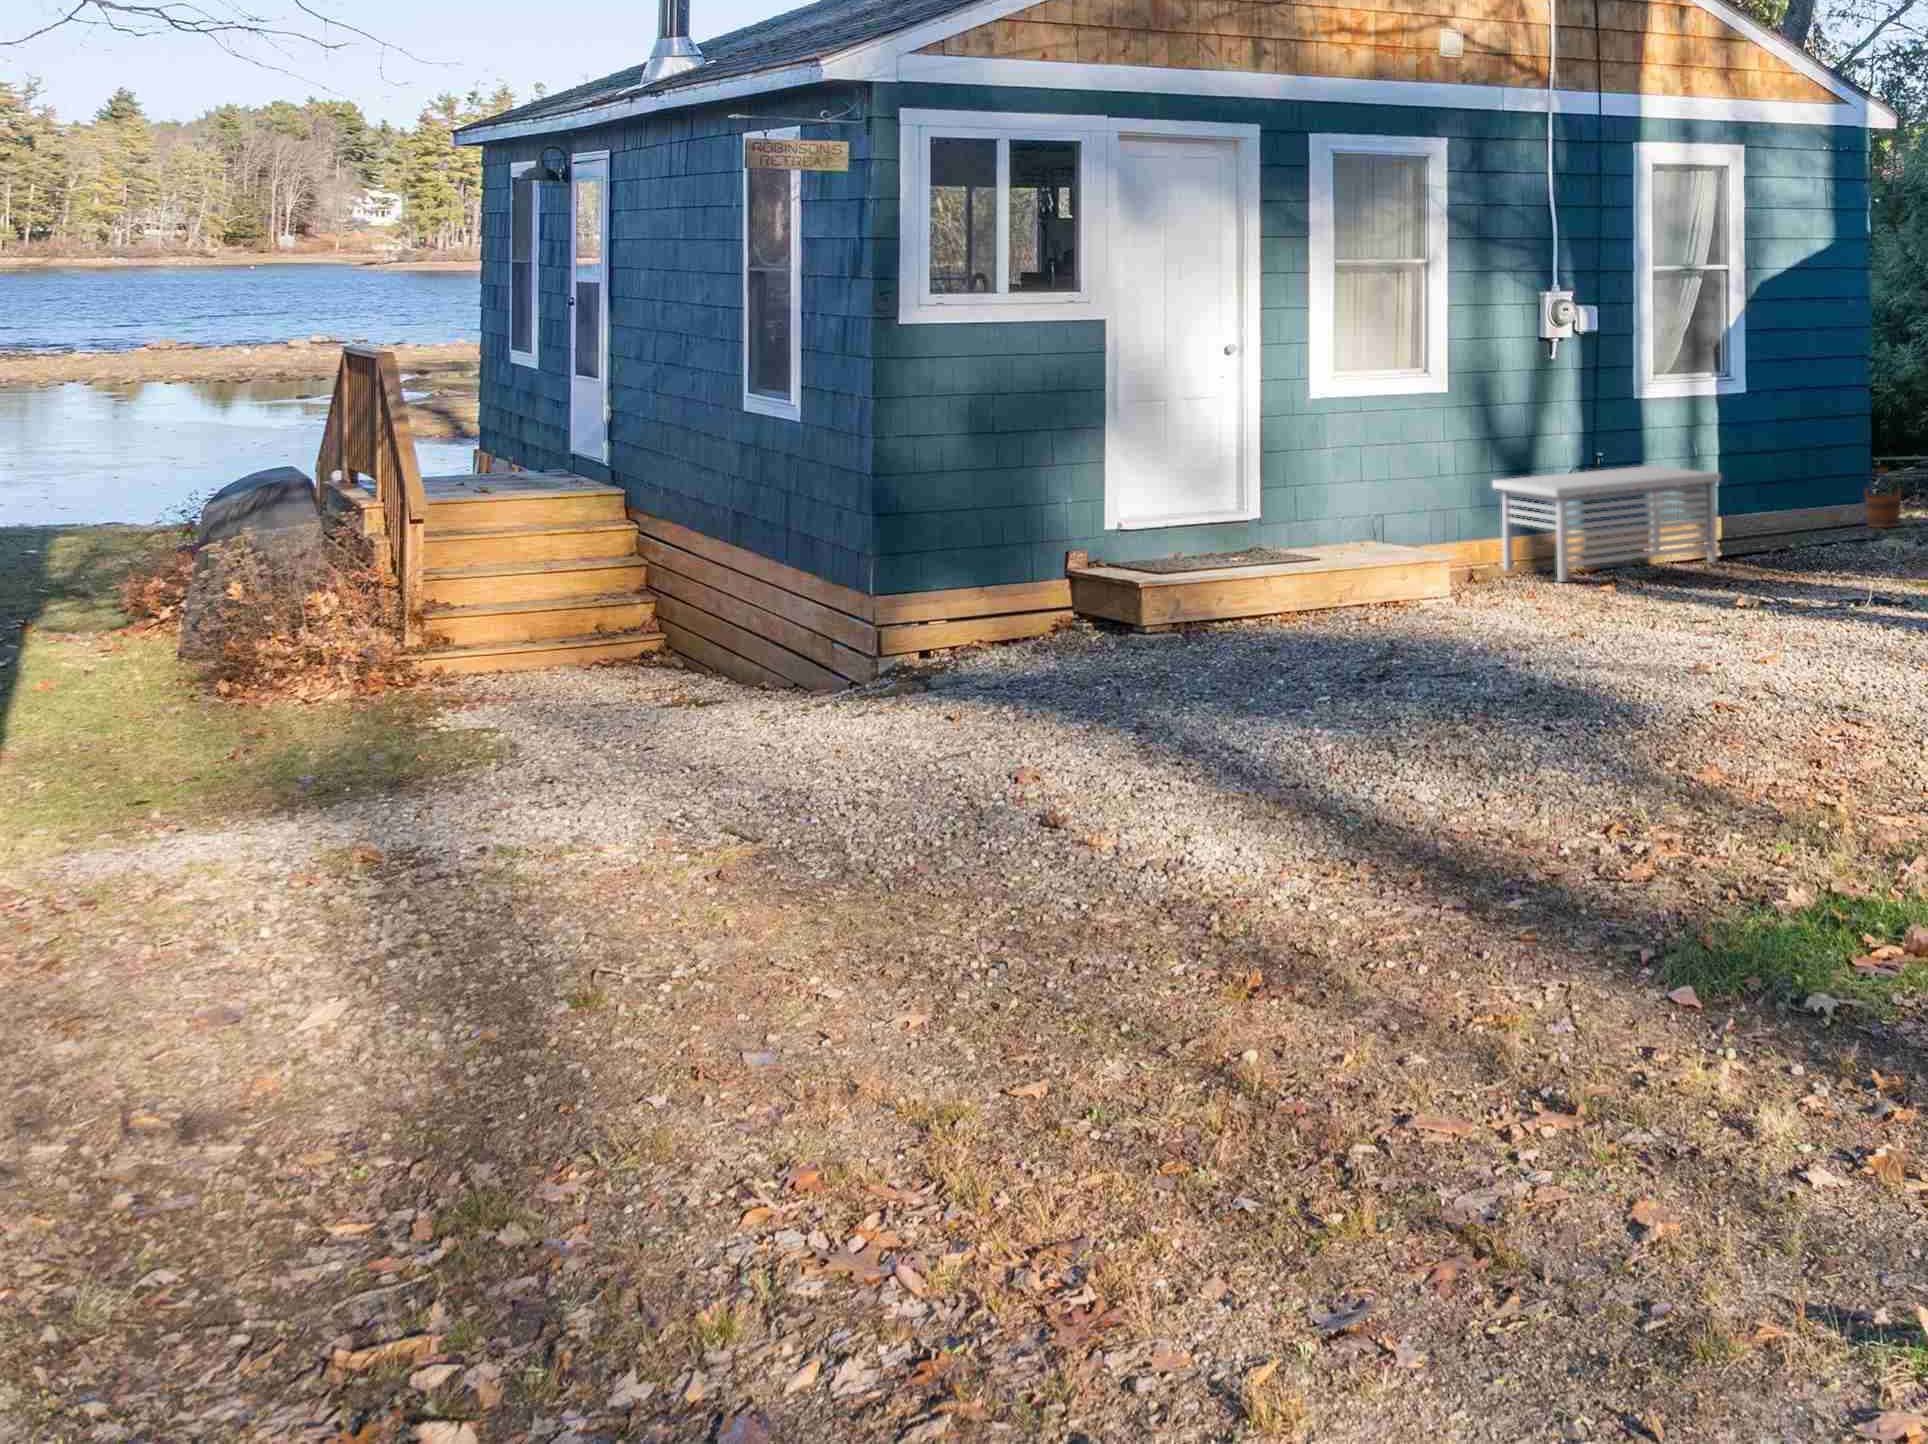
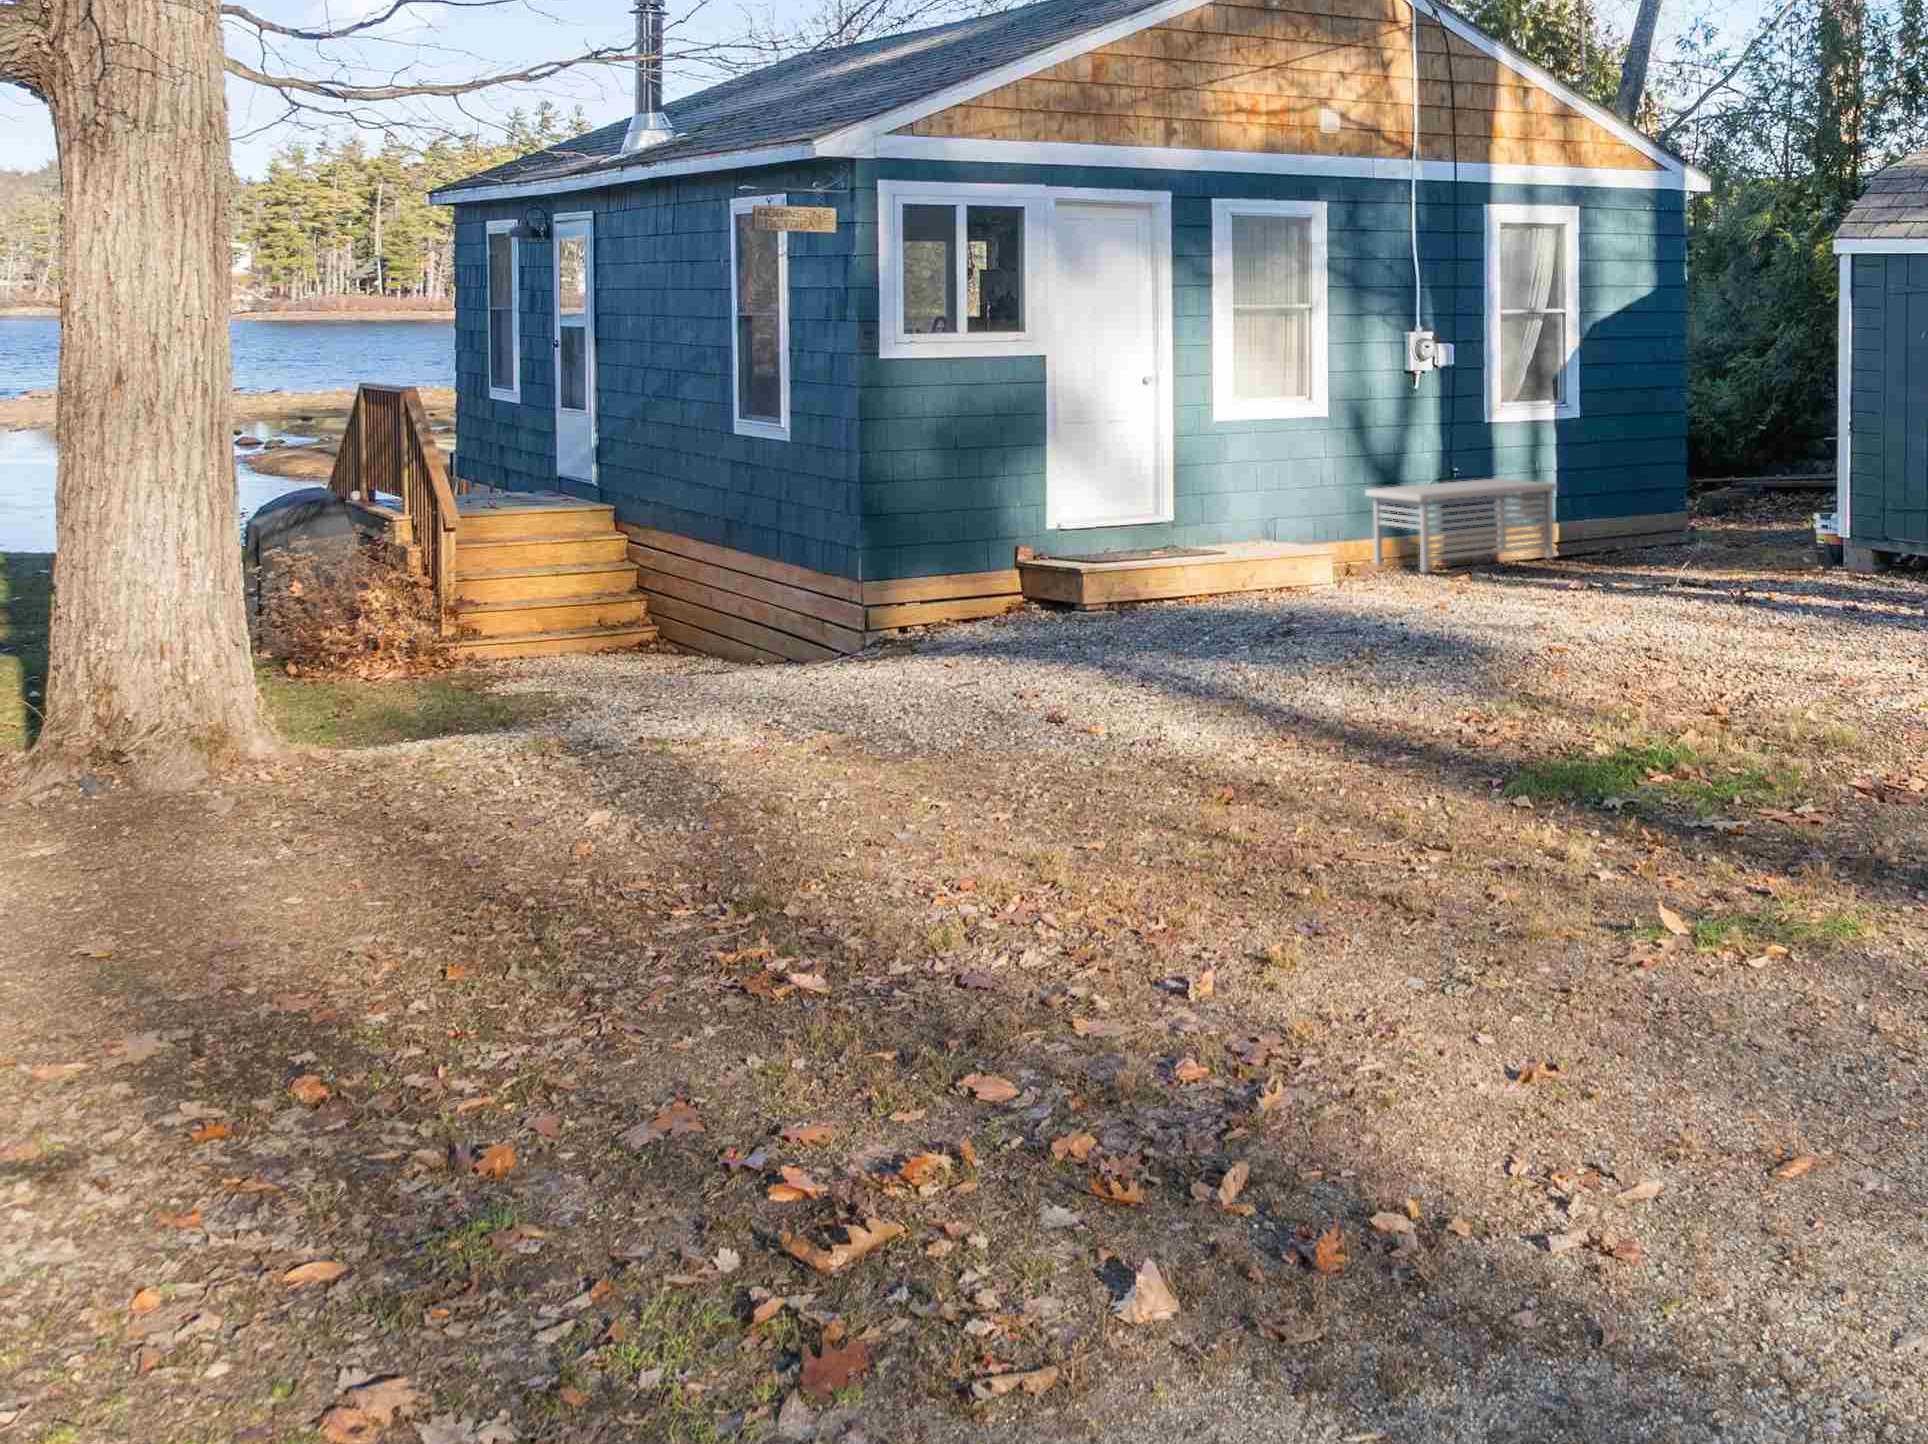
wooden bucket: present [1865,468,1902,528] -> none [1679,482,1713,533]

